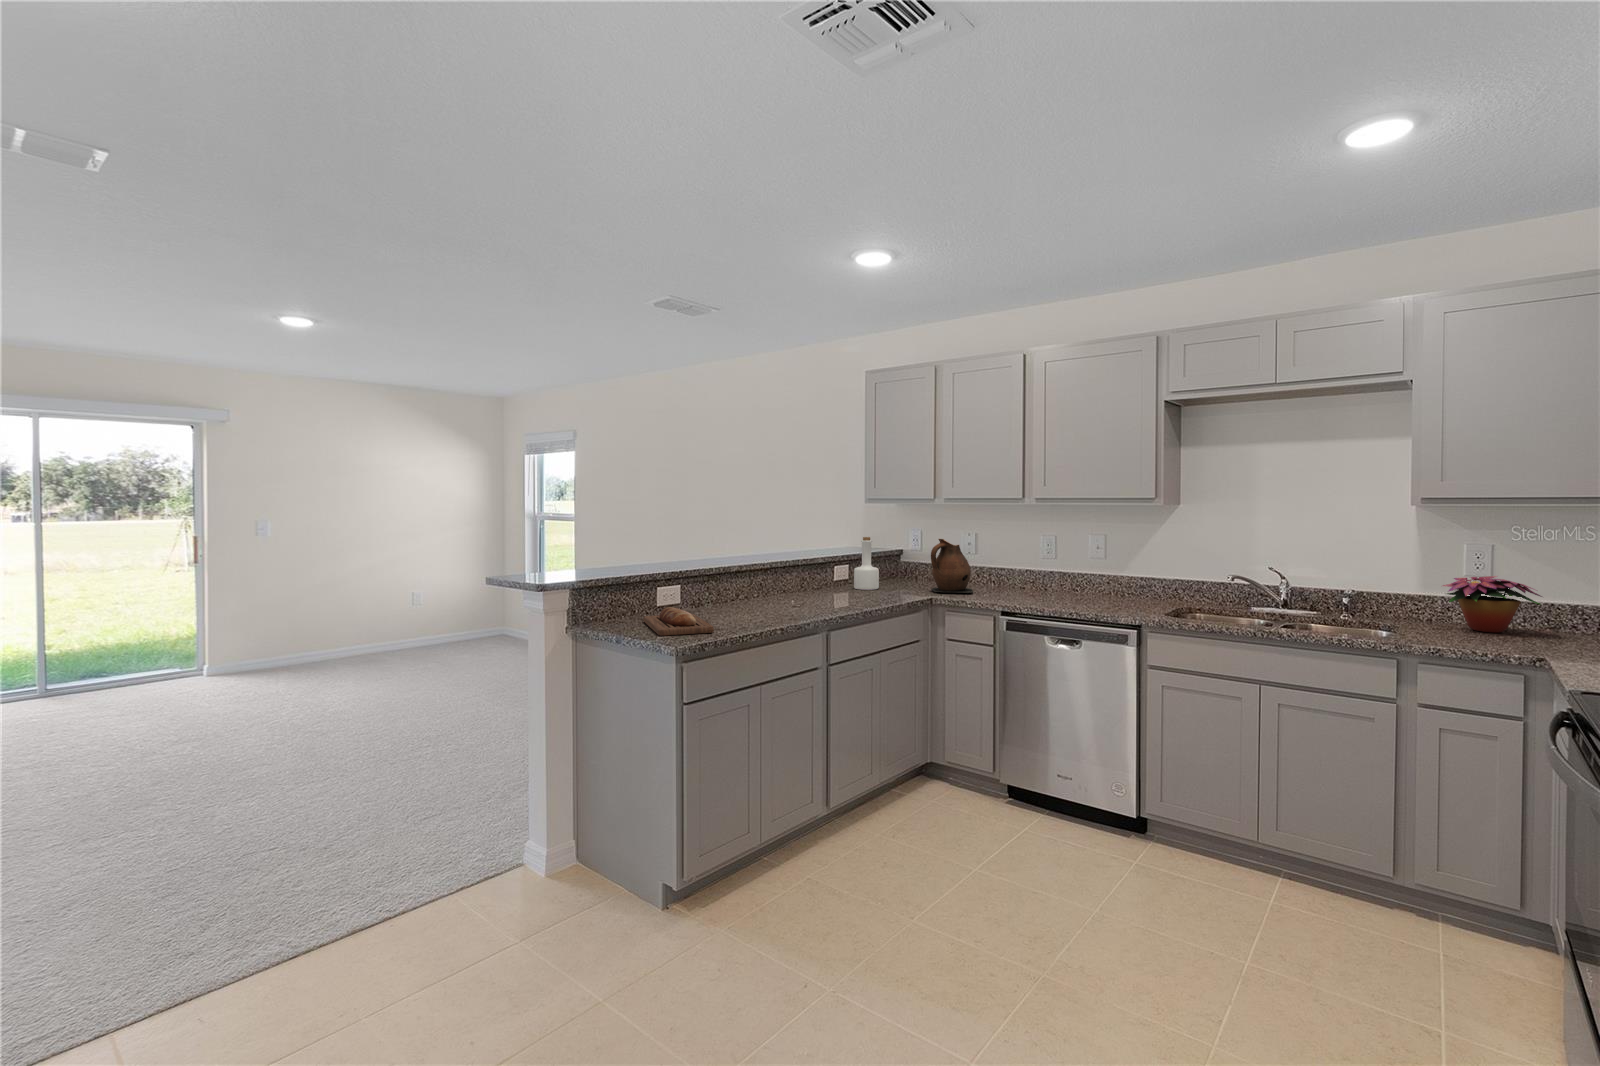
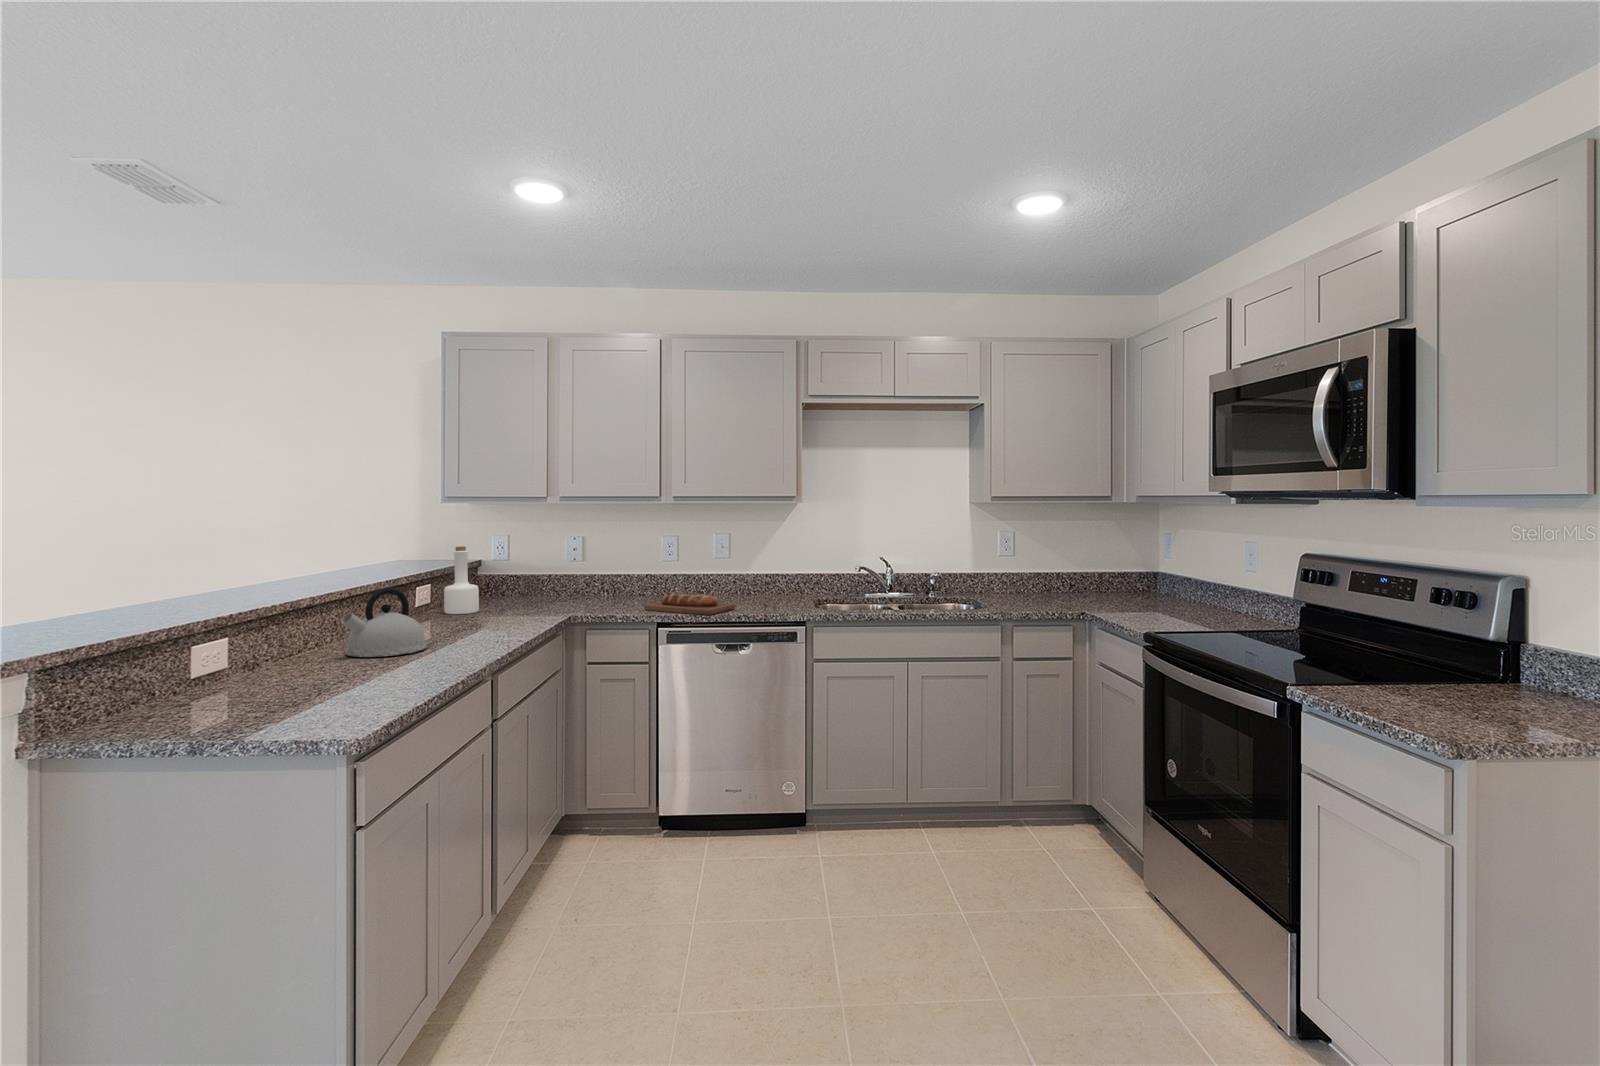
ceramic pitcher: present [931,539,973,594] -> none [544,545,602,608]
kettle: none [747,562,802,609] -> present [341,588,427,657]
flower arrangement: present [1443,576,1542,633] -> none [986,555,1051,598]
bread loaf: present [644,607,714,636] -> present [644,594,735,615]

